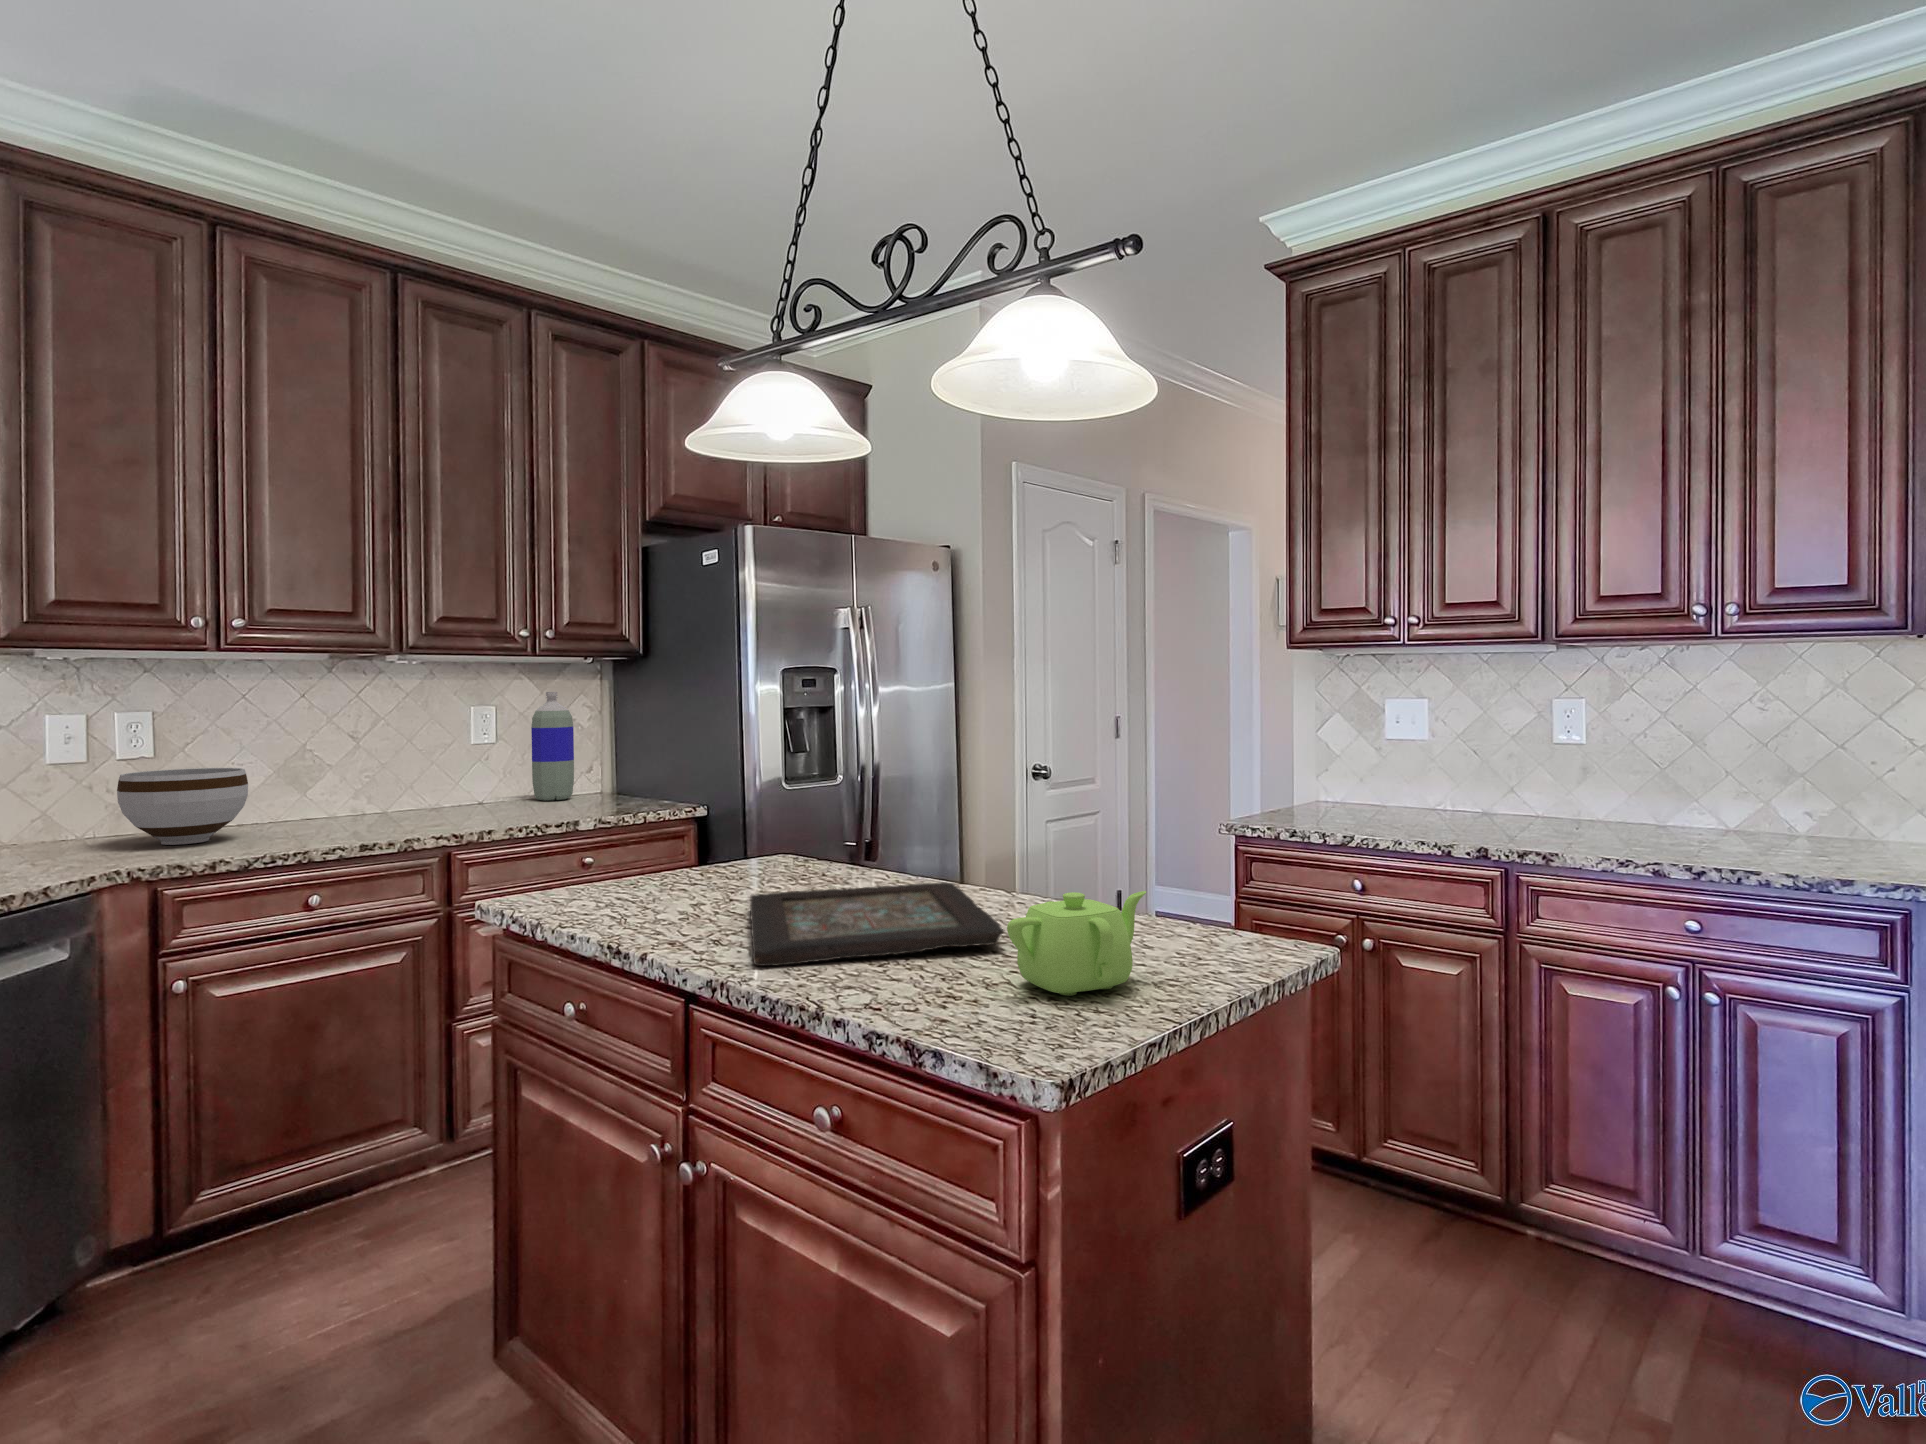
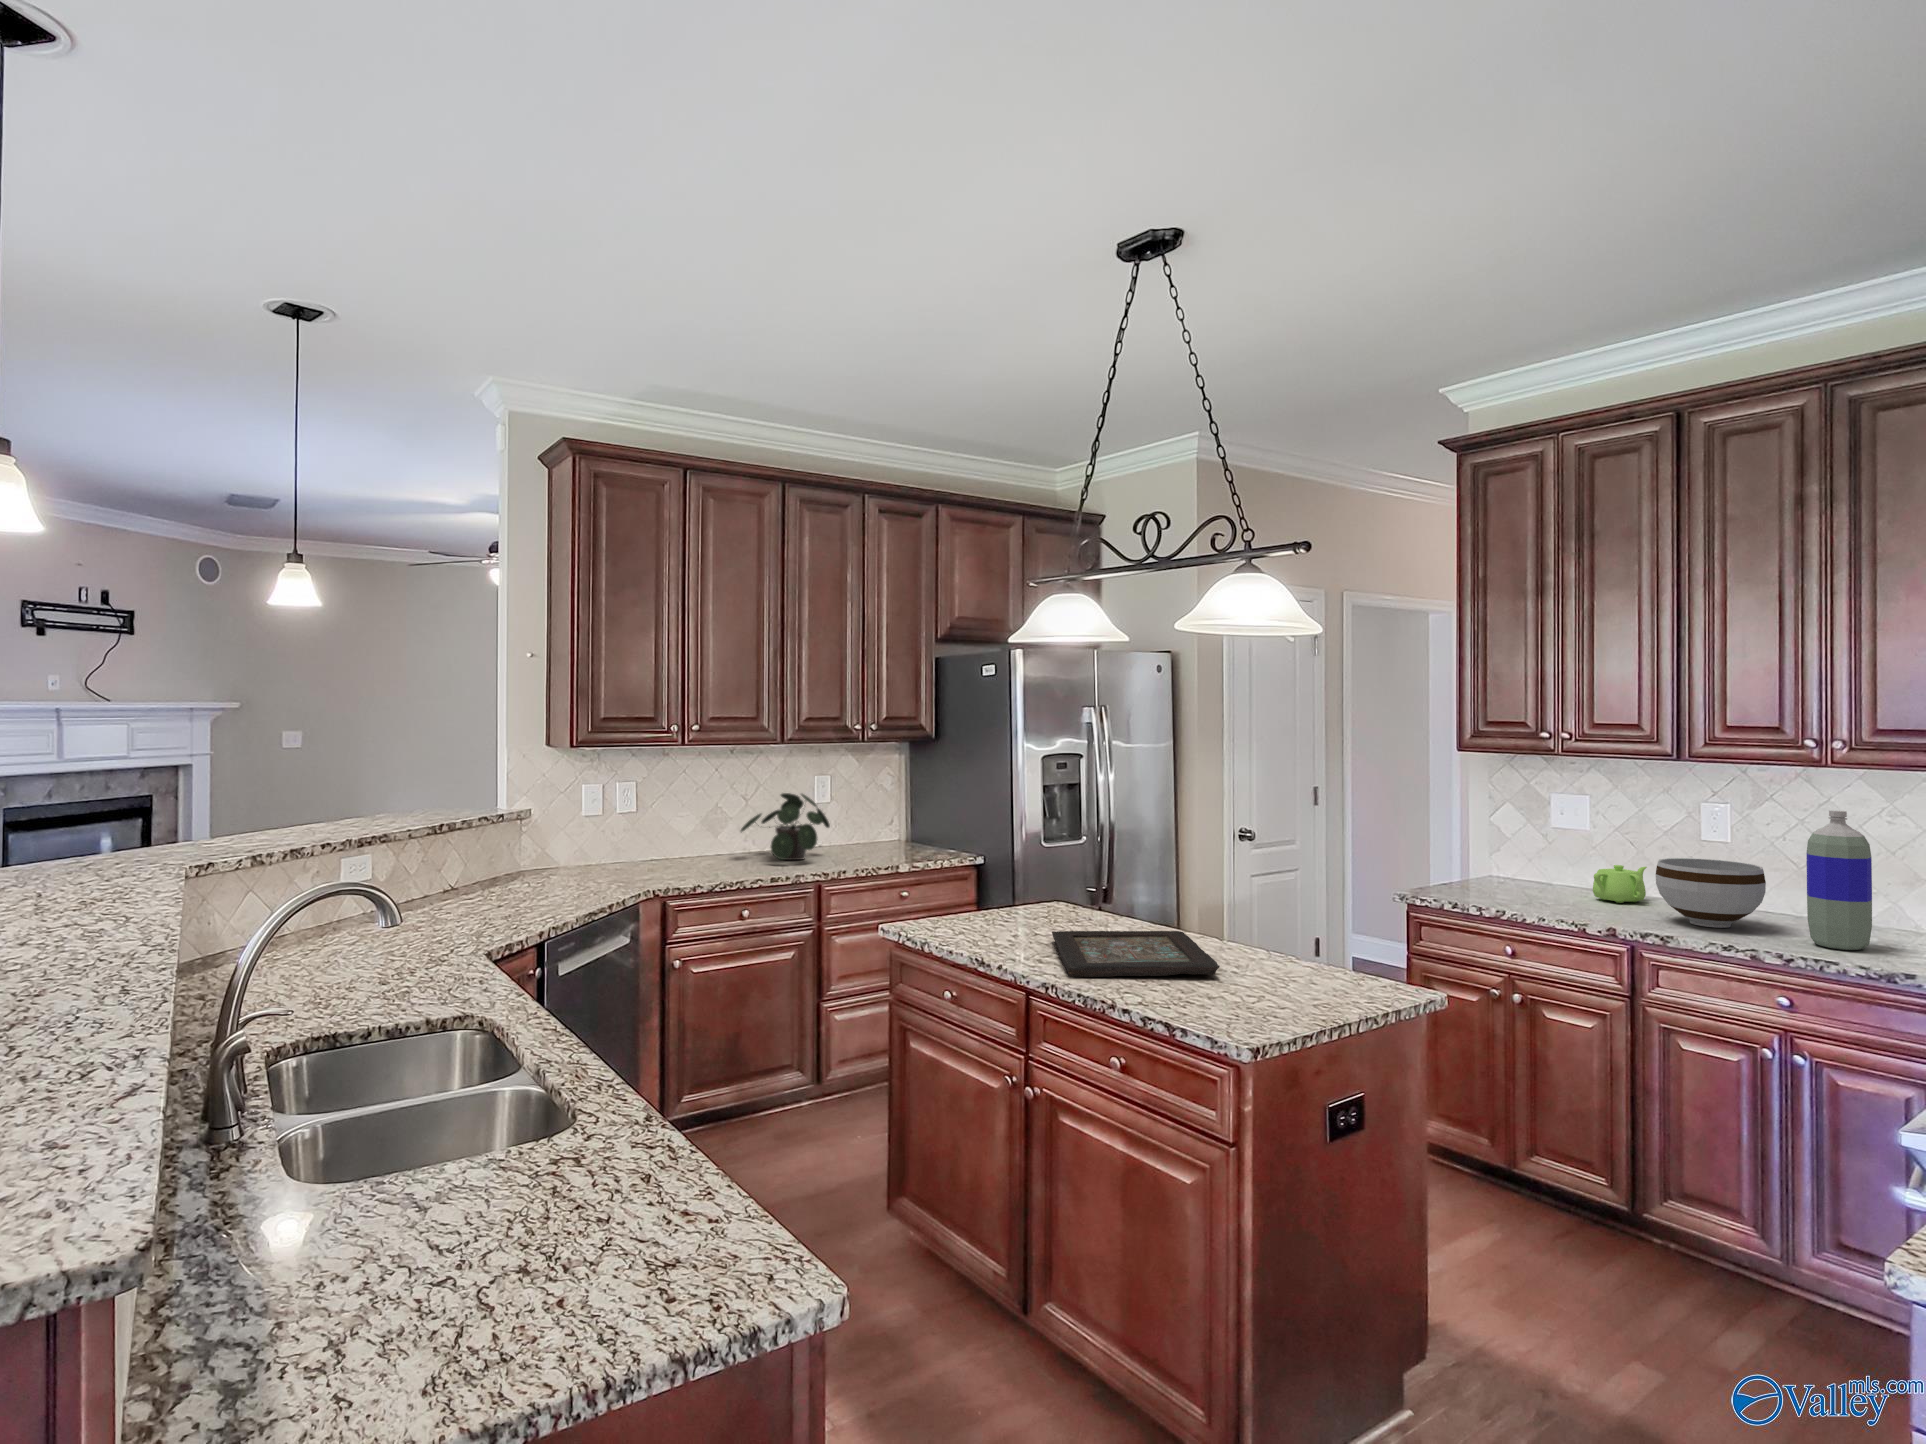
bottle: present [531,692,574,801] -> present [1806,810,1872,950]
potted plant: none [328,726,478,822] -> present [741,793,830,860]
bowl: present [117,768,248,845] -> present [1656,858,1766,928]
teapot: present [1007,891,1146,996] -> present [1593,865,1647,903]

